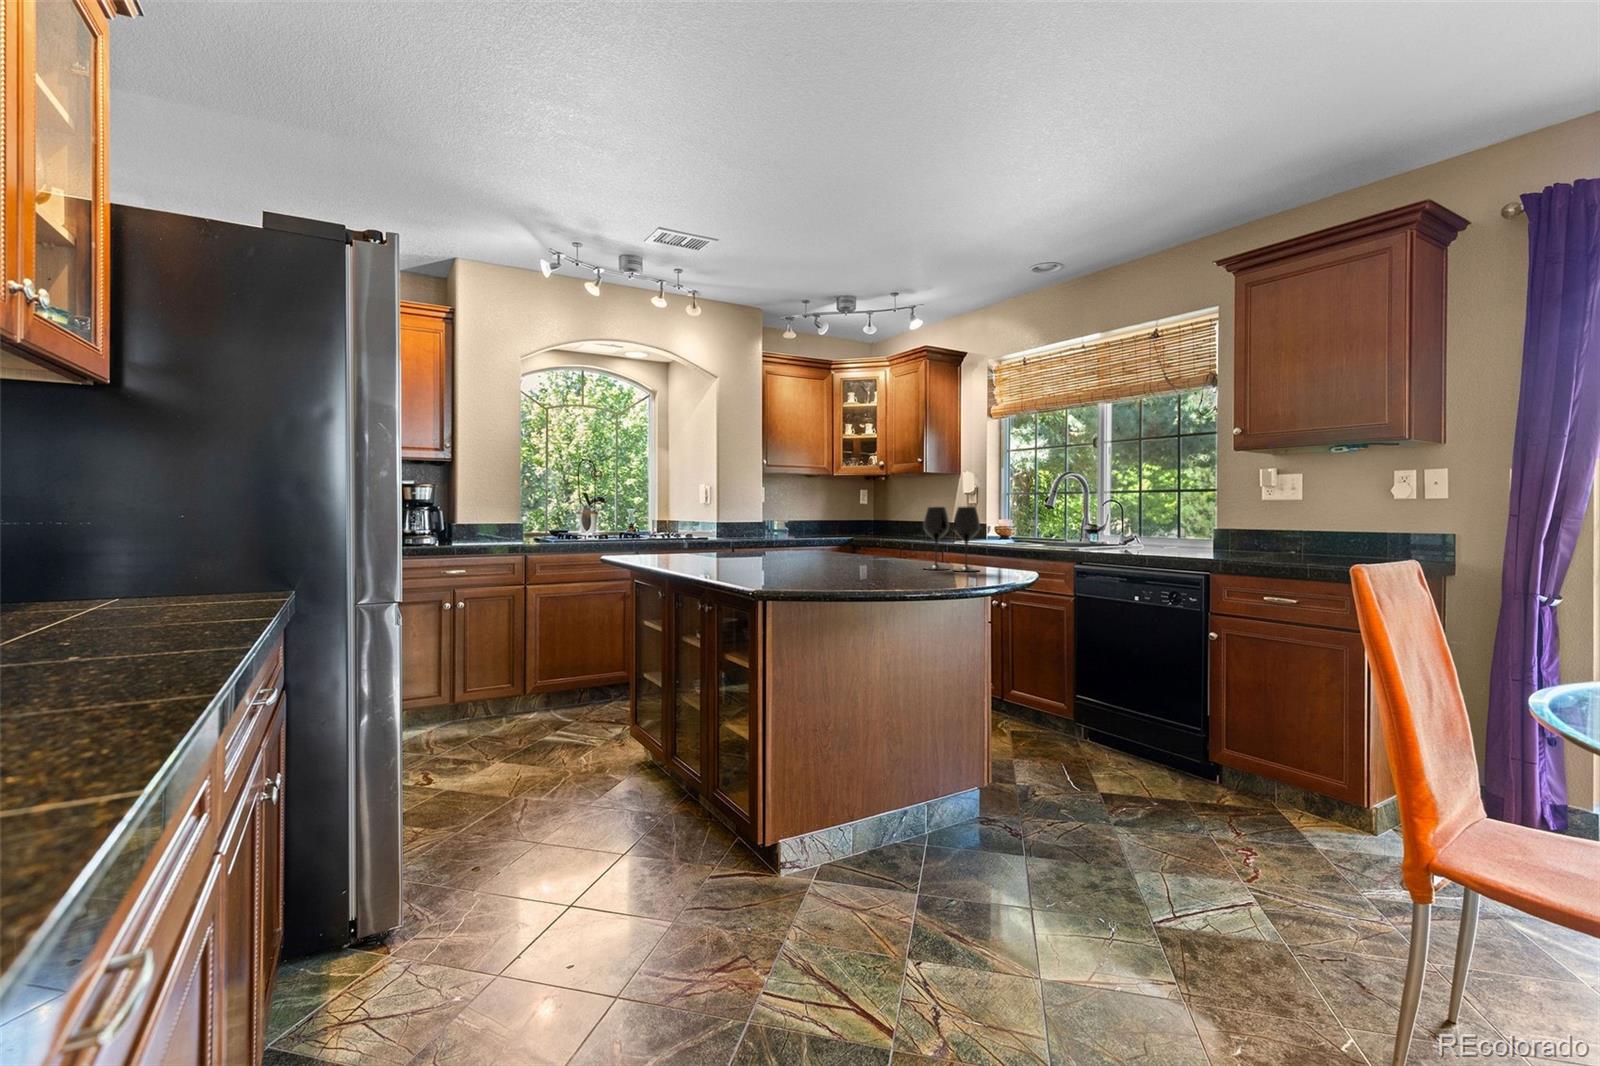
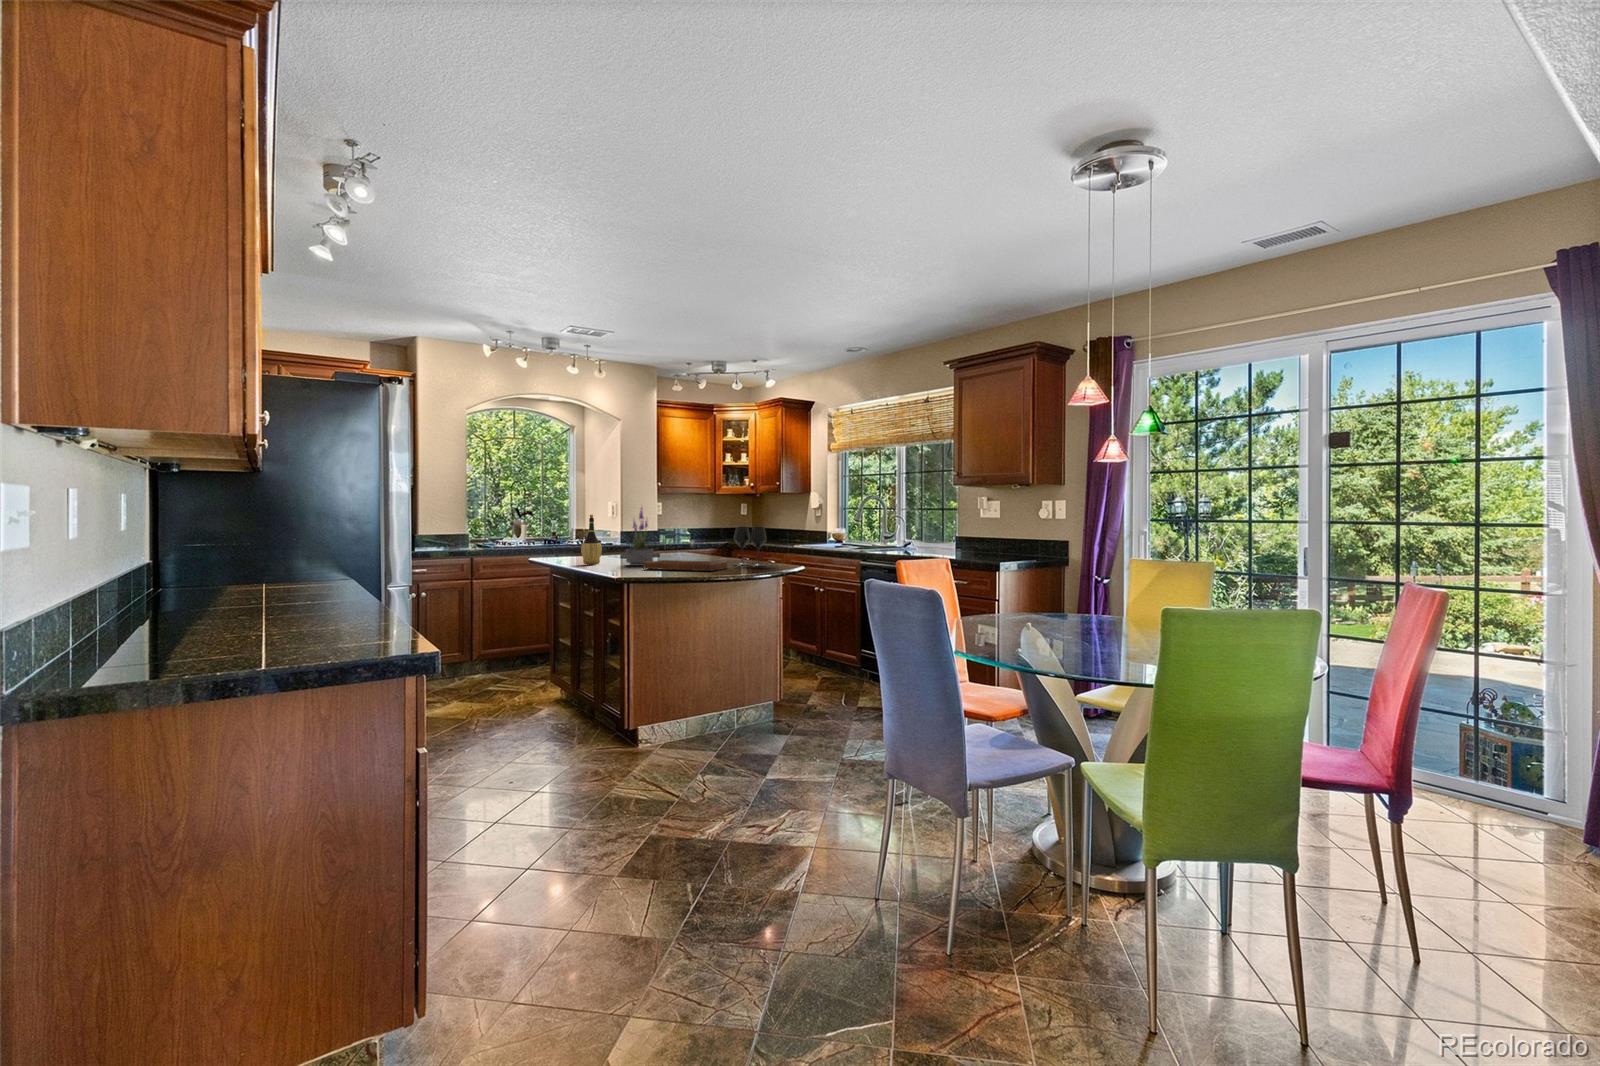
potted plant: none [749,472,794,568] -> present [626,507,653,566]
wine bottle: none [679,489,710,566] -> present [581,515,602,565]
tray: none [785,533,922,579] -> present [643,544,727,571]

